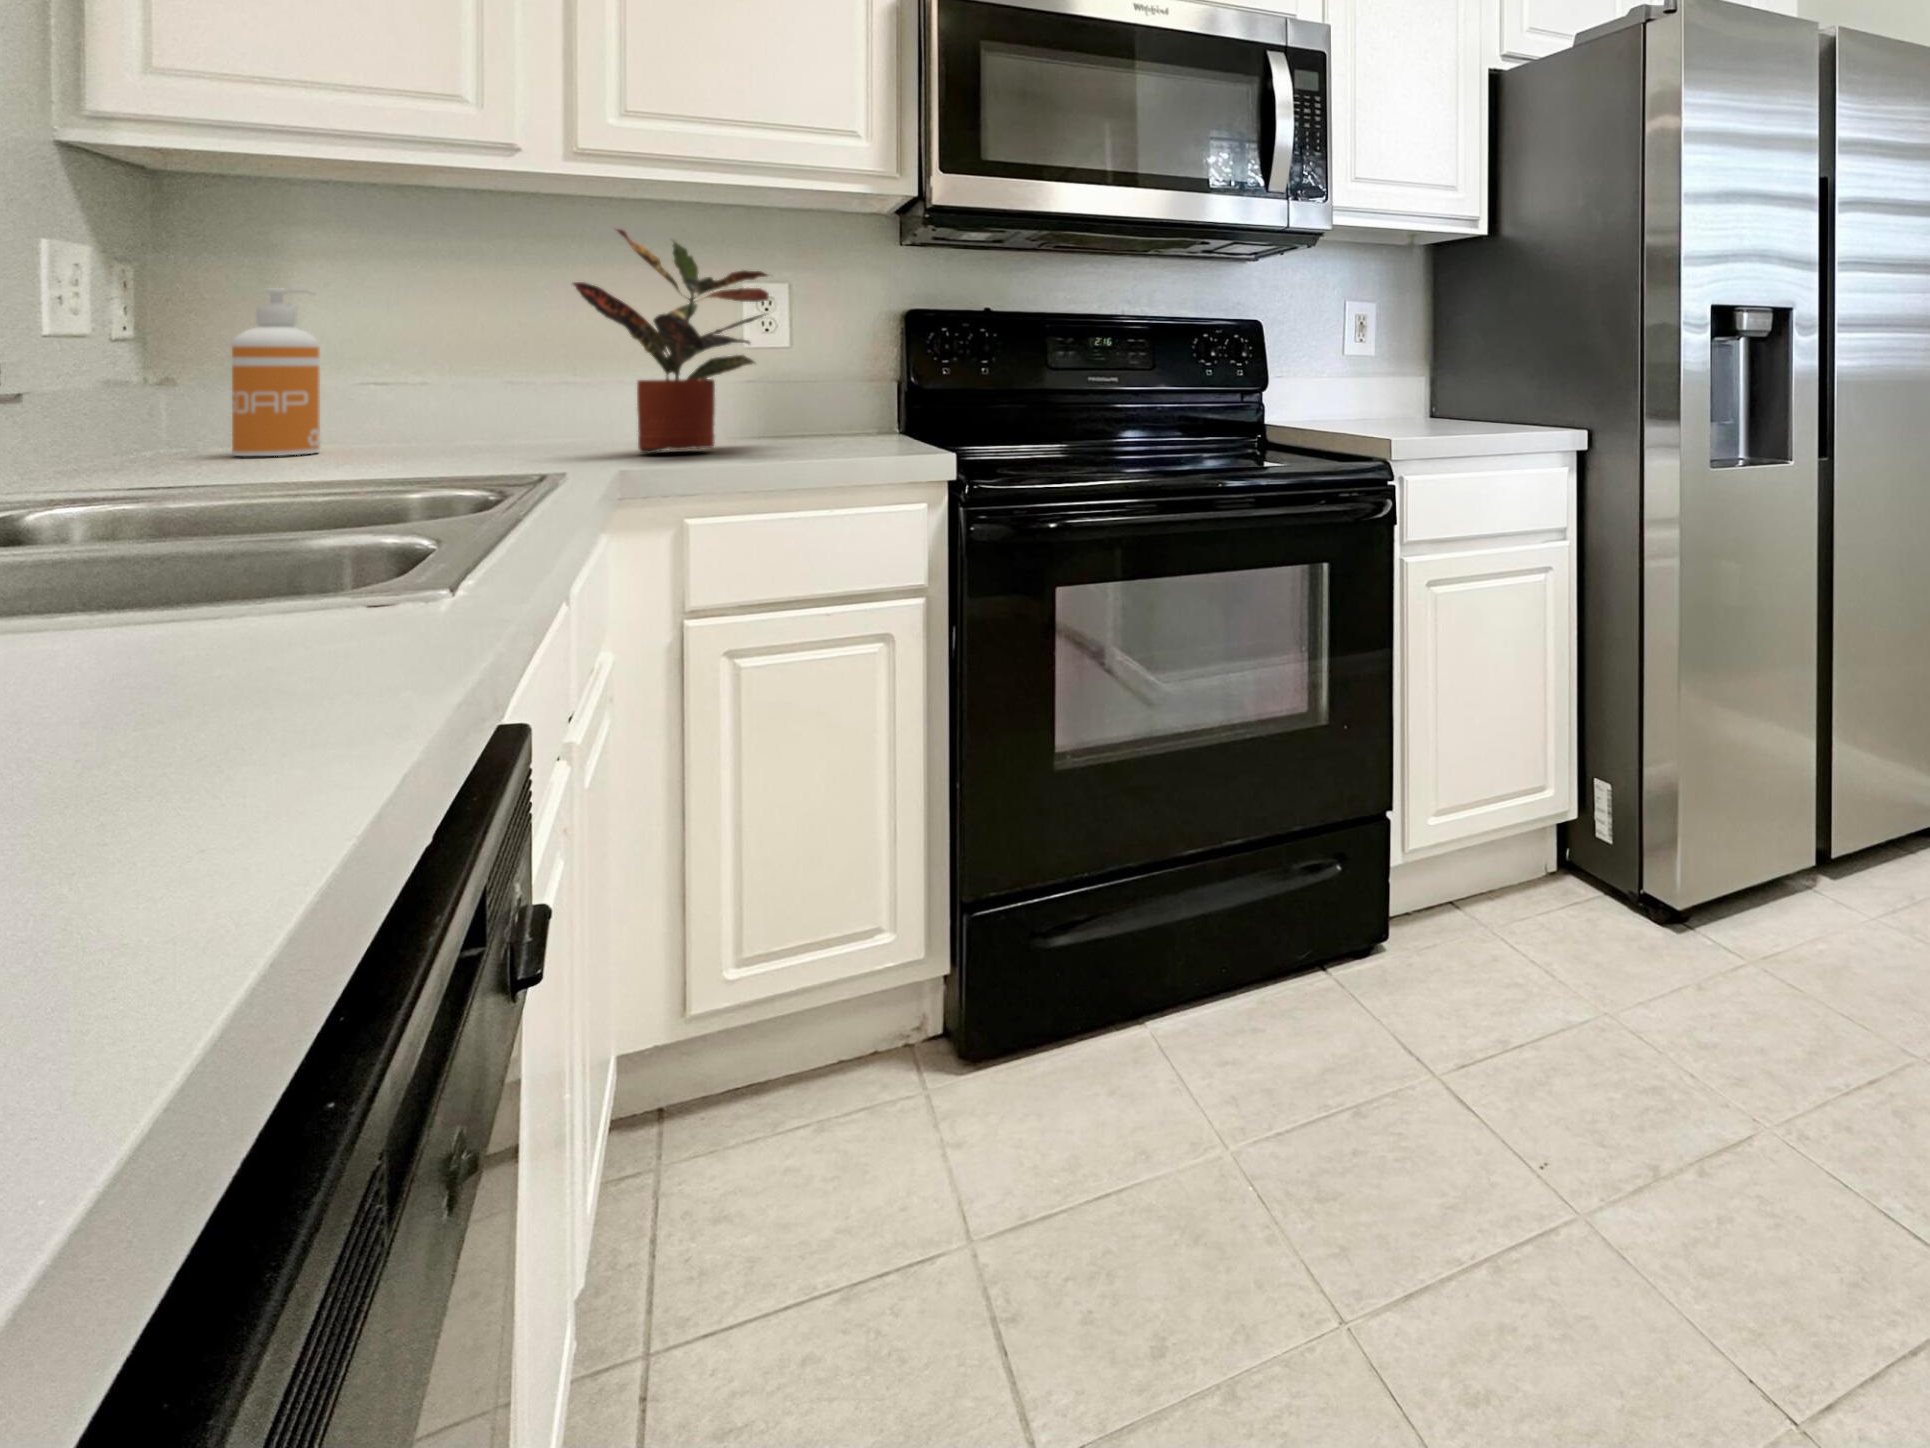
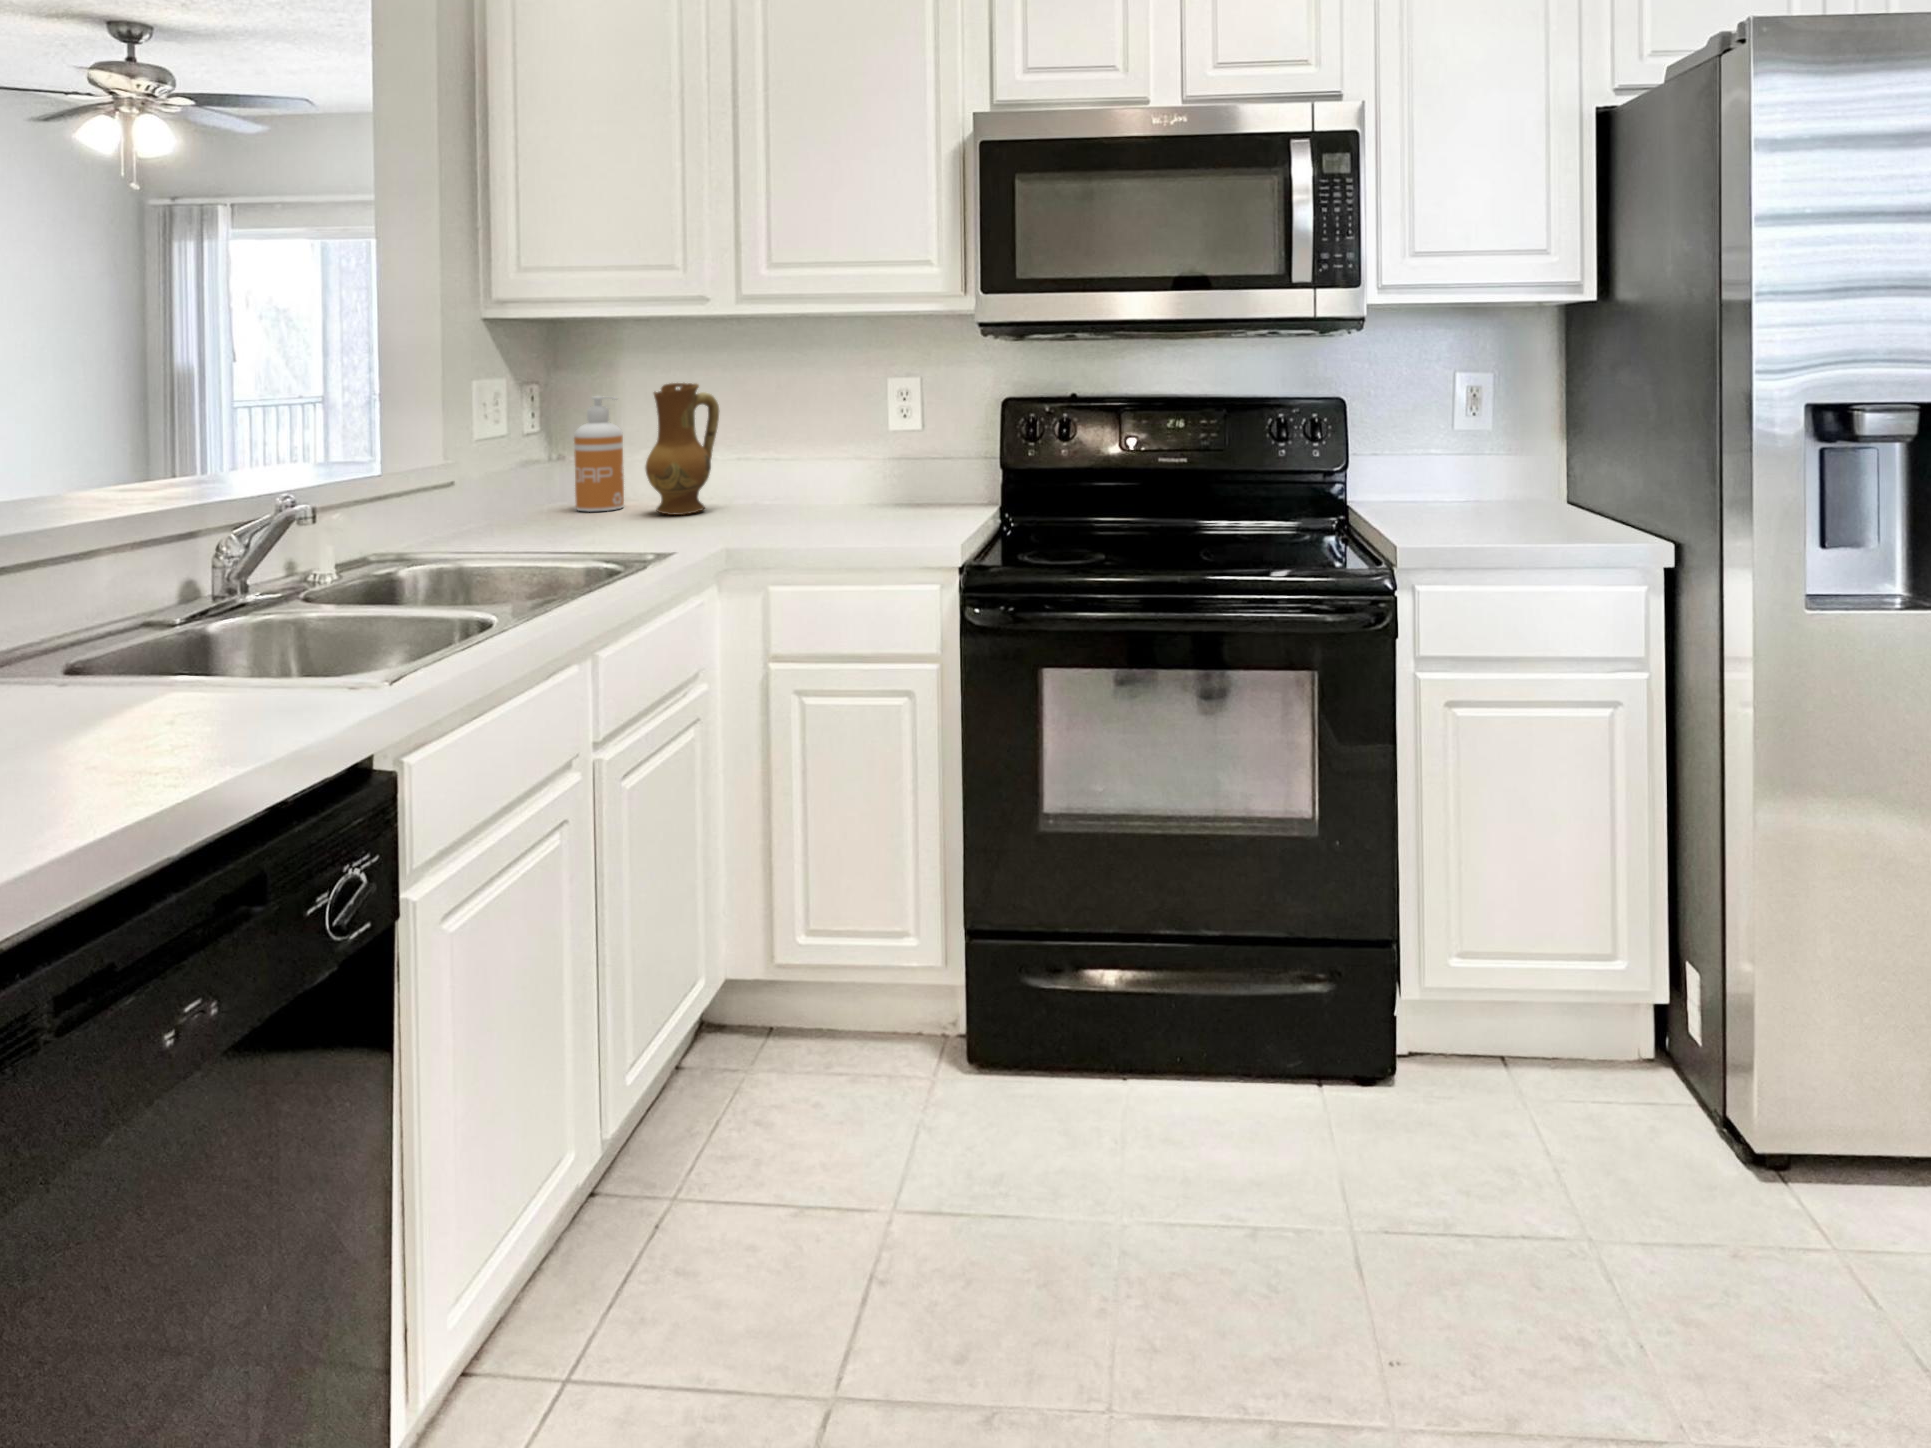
potted plant: present [573,229,769,453] -> none [729,352,873,526]
ceramic jug: none [382,272,500,454] -> present [645,383,719,515]

